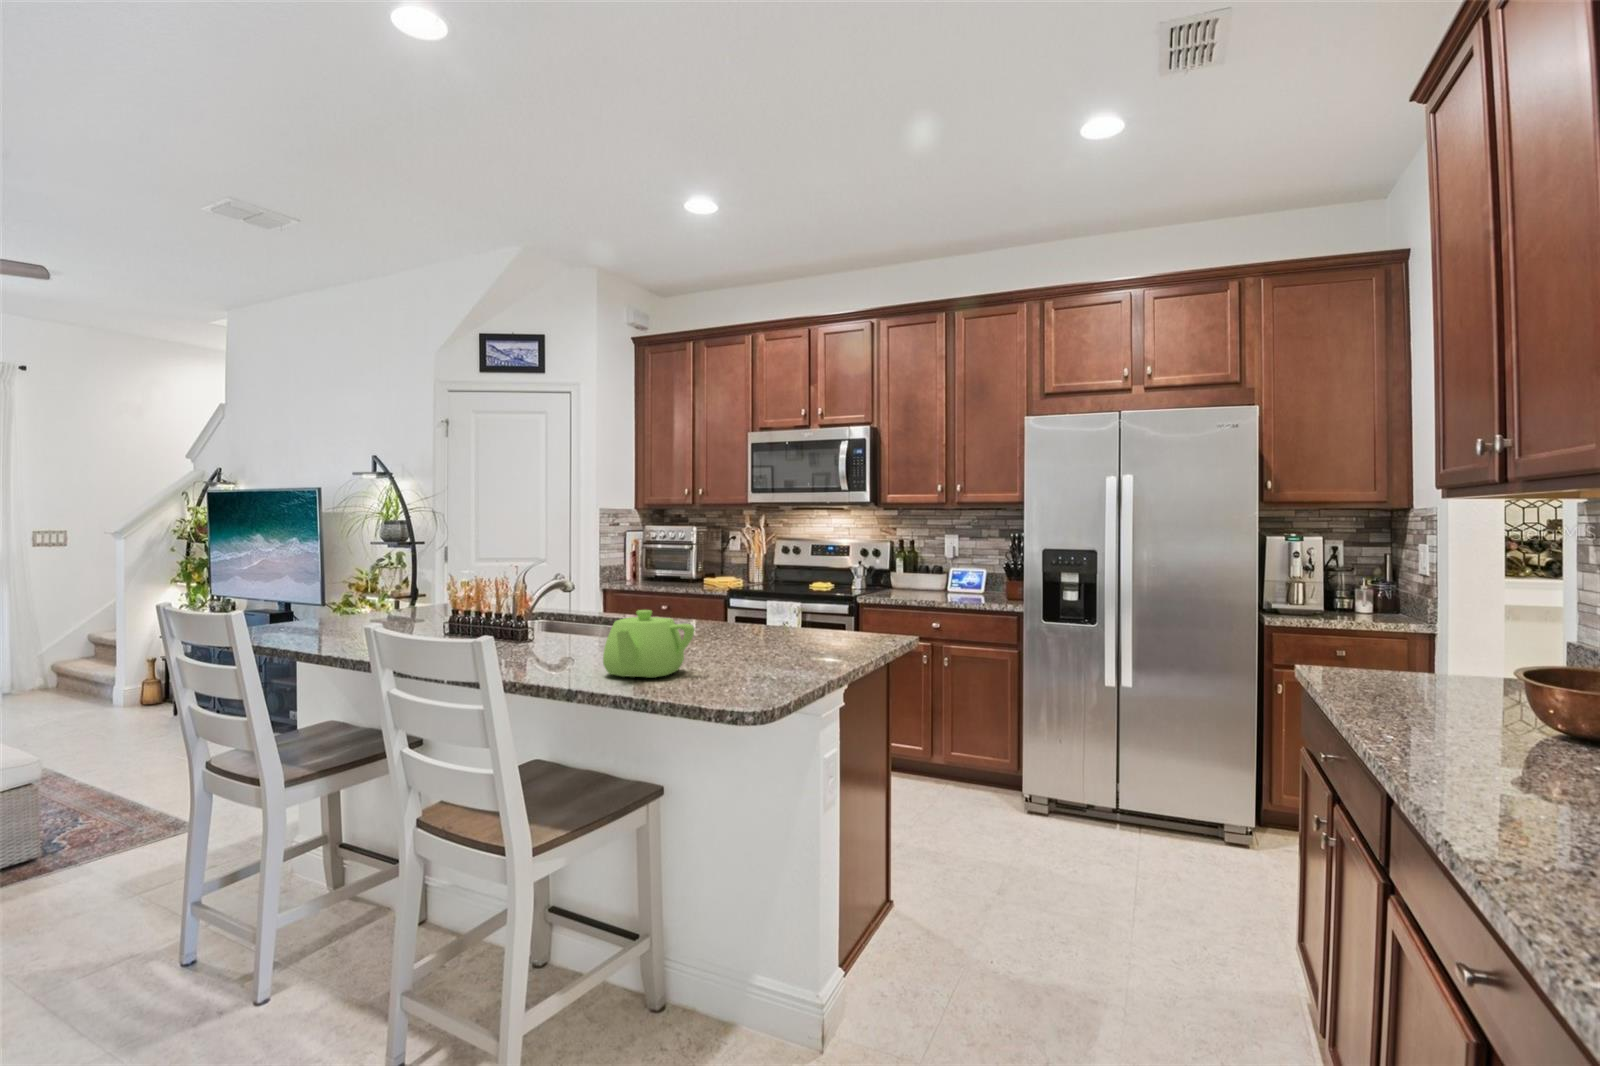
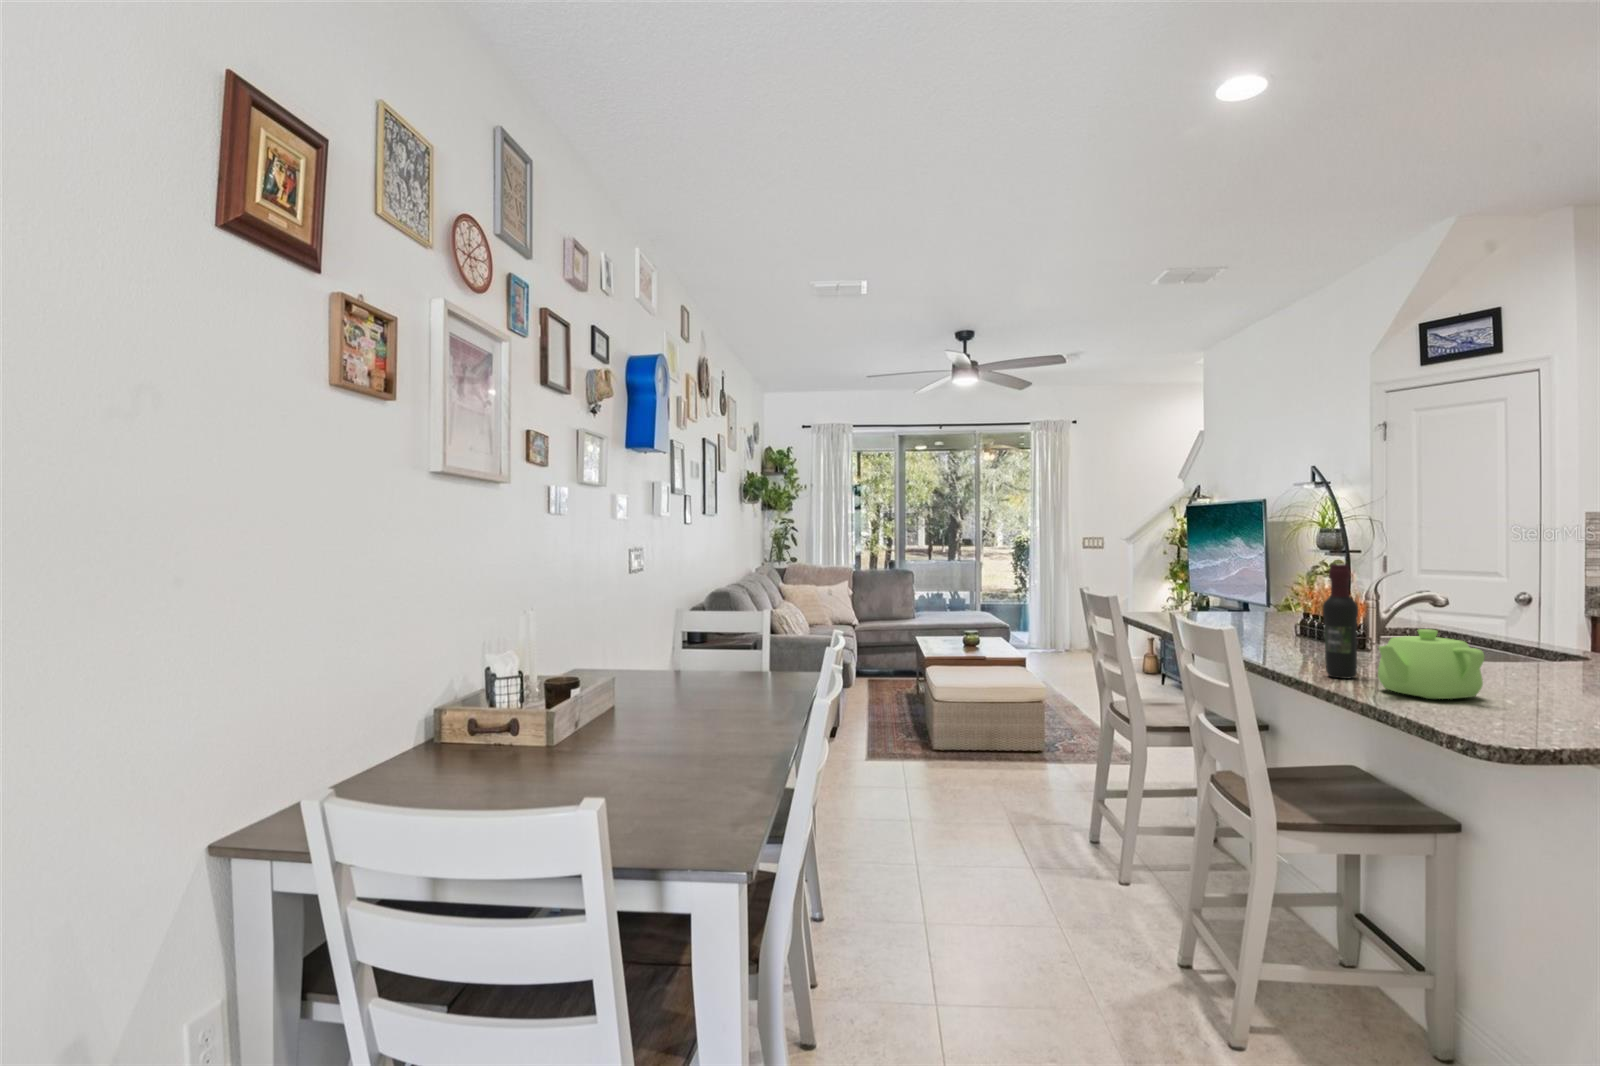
wine bottle: none [538,549,570,671] -> present [1323,564,1358,679]

